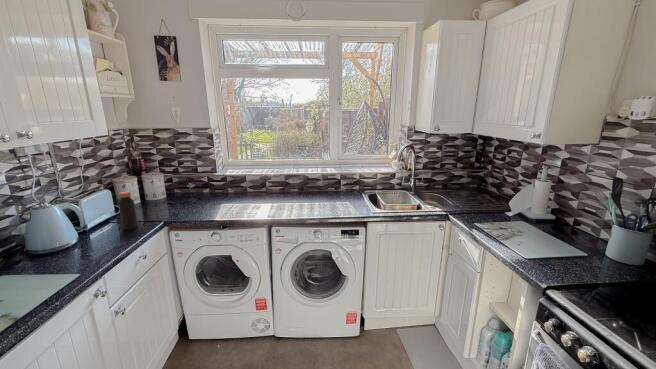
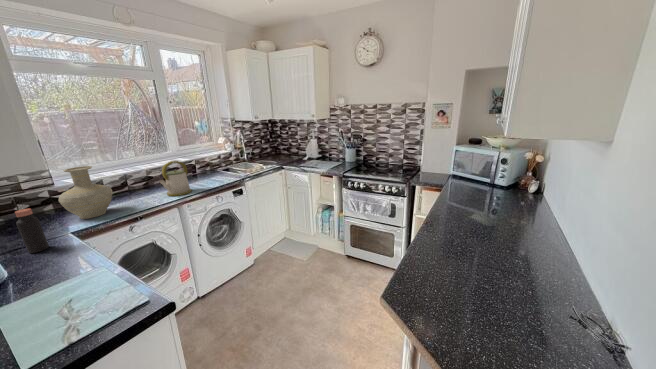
vase: none [184,161,225,211] -> present [59,166,112,219]
kettle: none [264,172,297,215] -> present [160,161,191,196]

